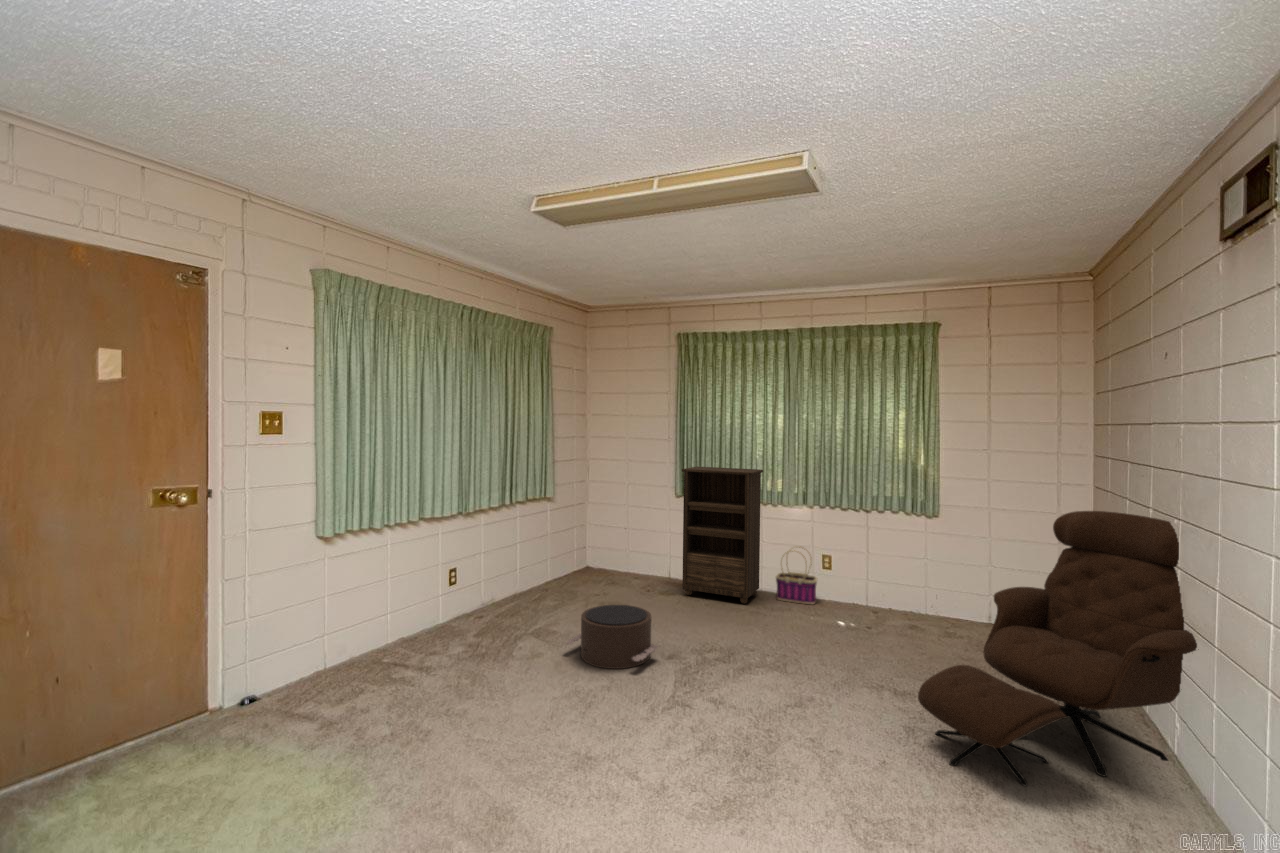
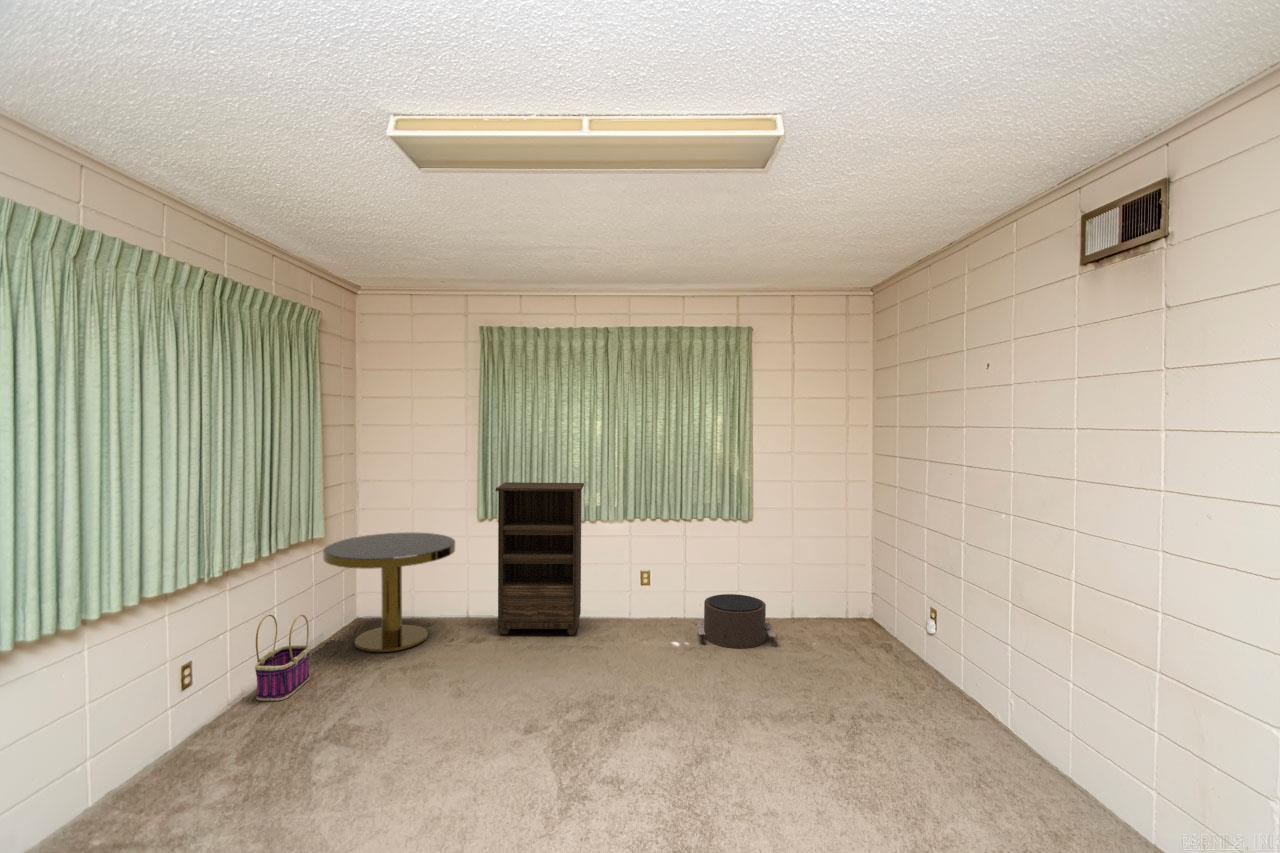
side table: none [555,503,652,593] -> present [323,532,455,652]
lounge chair: present [918,511,1199,786] -> none [823,516,1026,787]
basket: present [776,547,817,604] -> present [255,615,311,701]
pouf: present [566,605,658,669] -> present [697,594,776,648]

